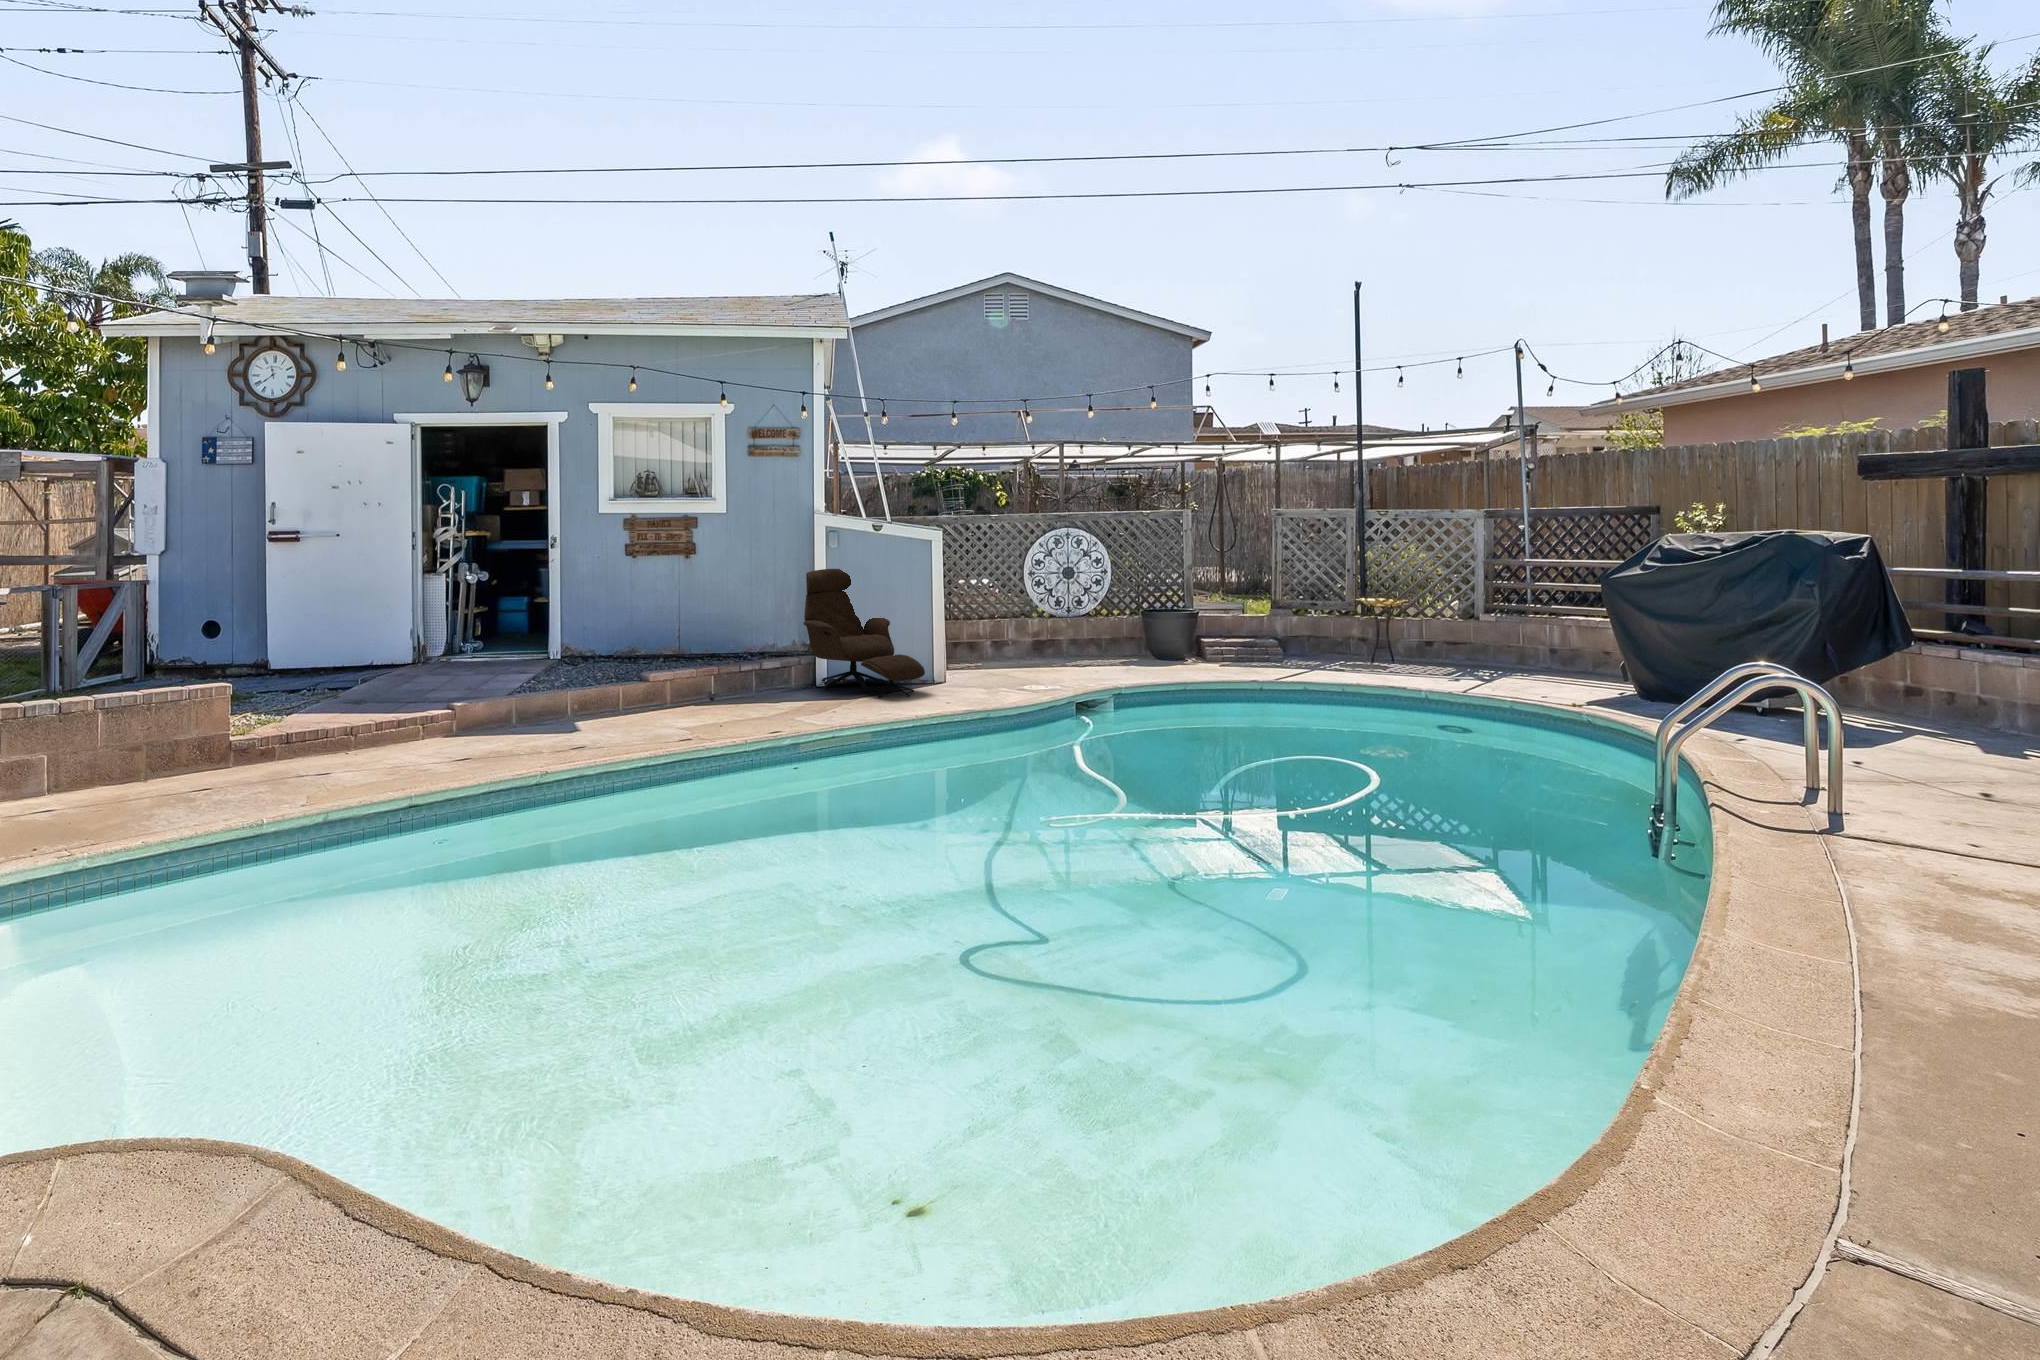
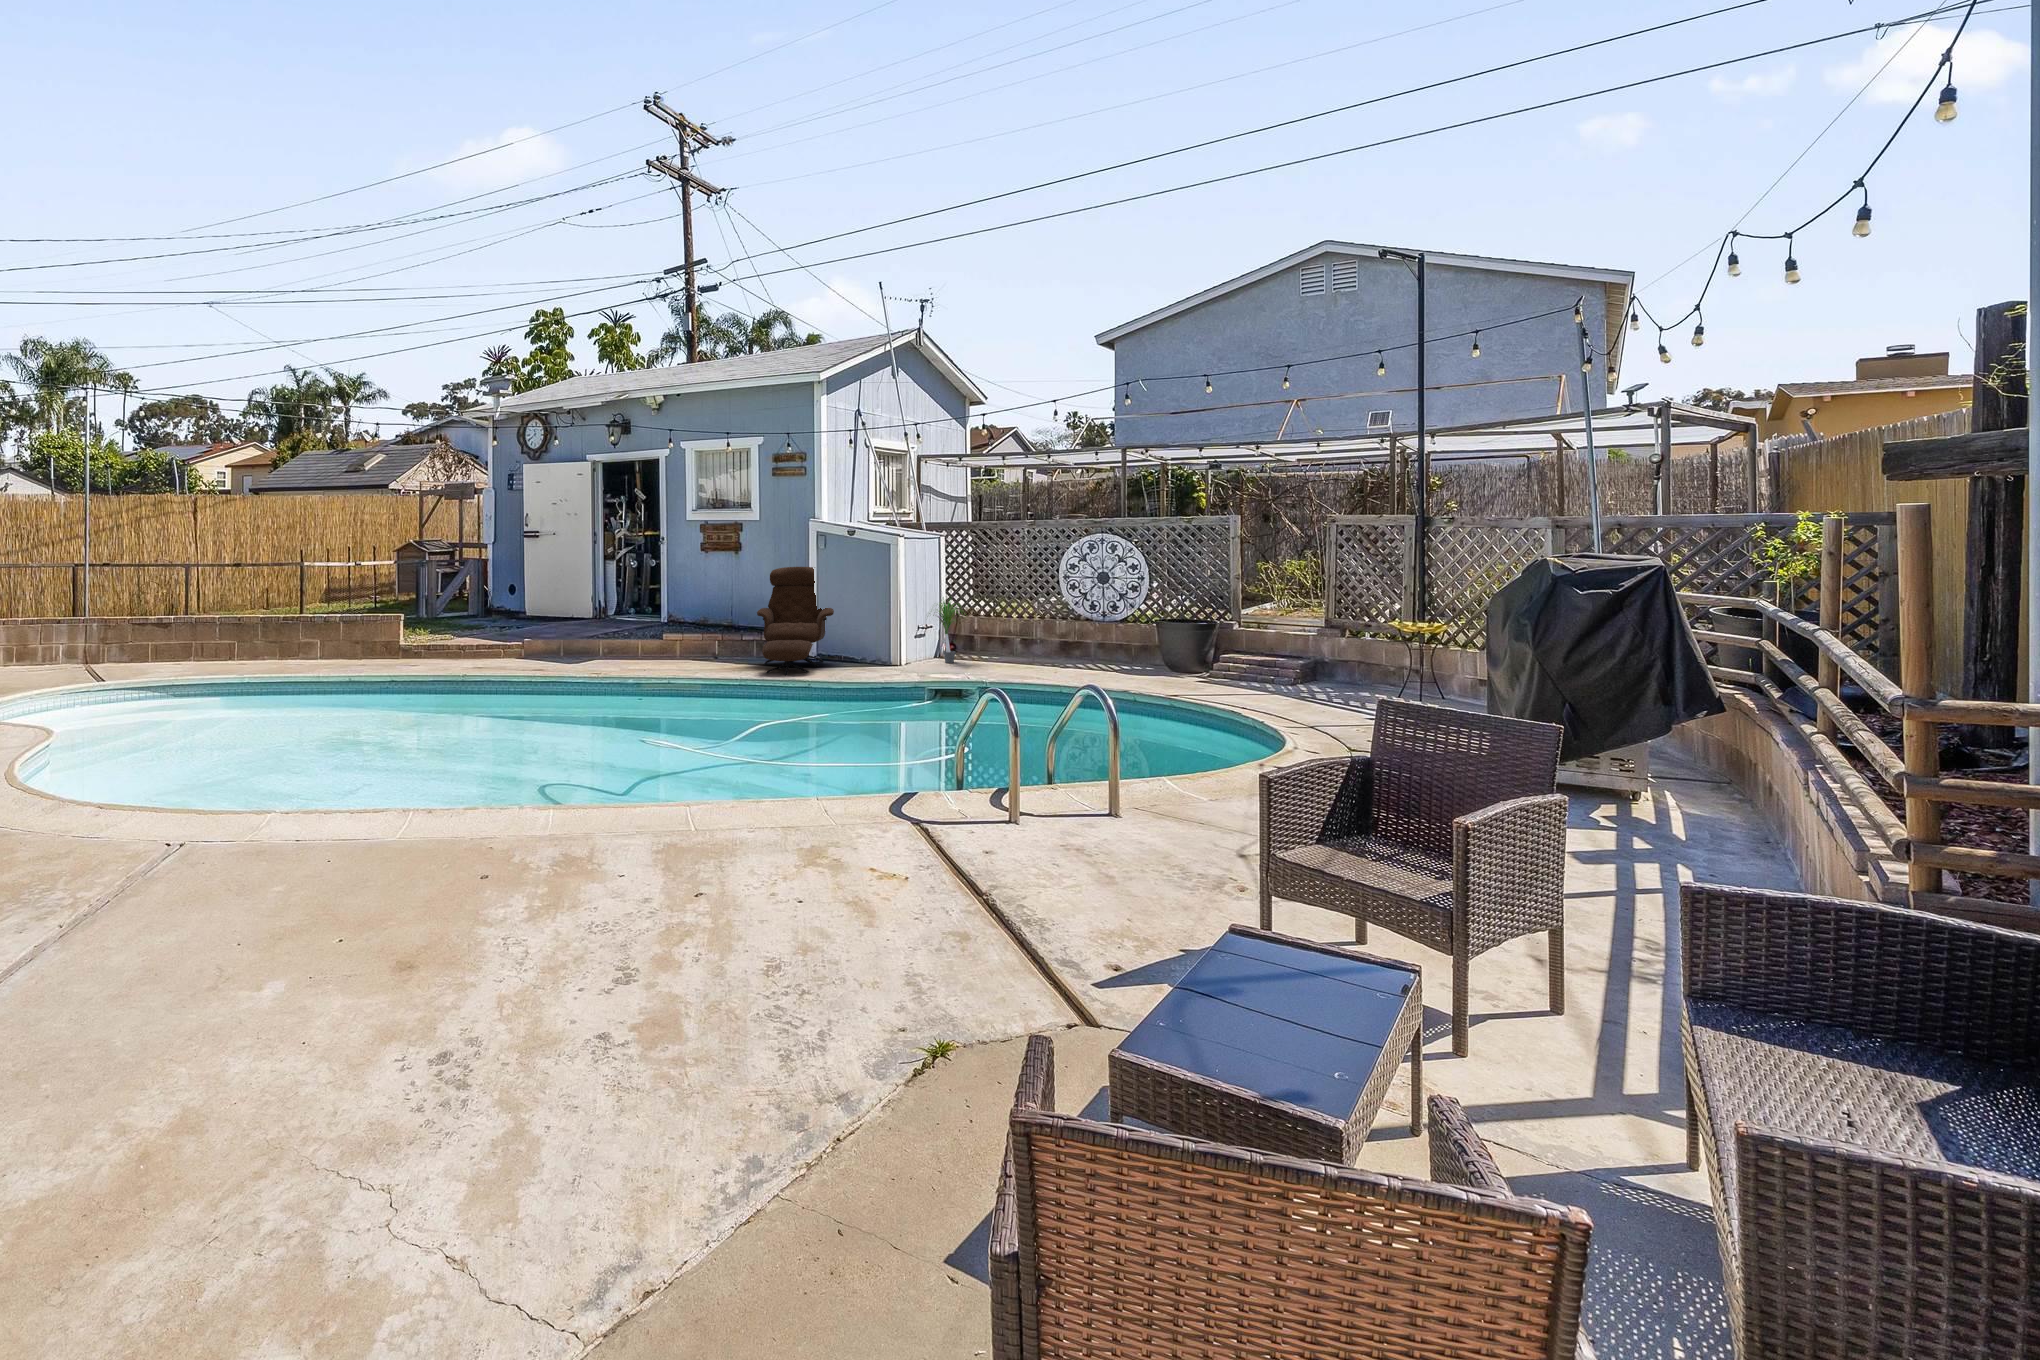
potted plant: none [953,592,1002,667] -> present [933,599,958,663]

